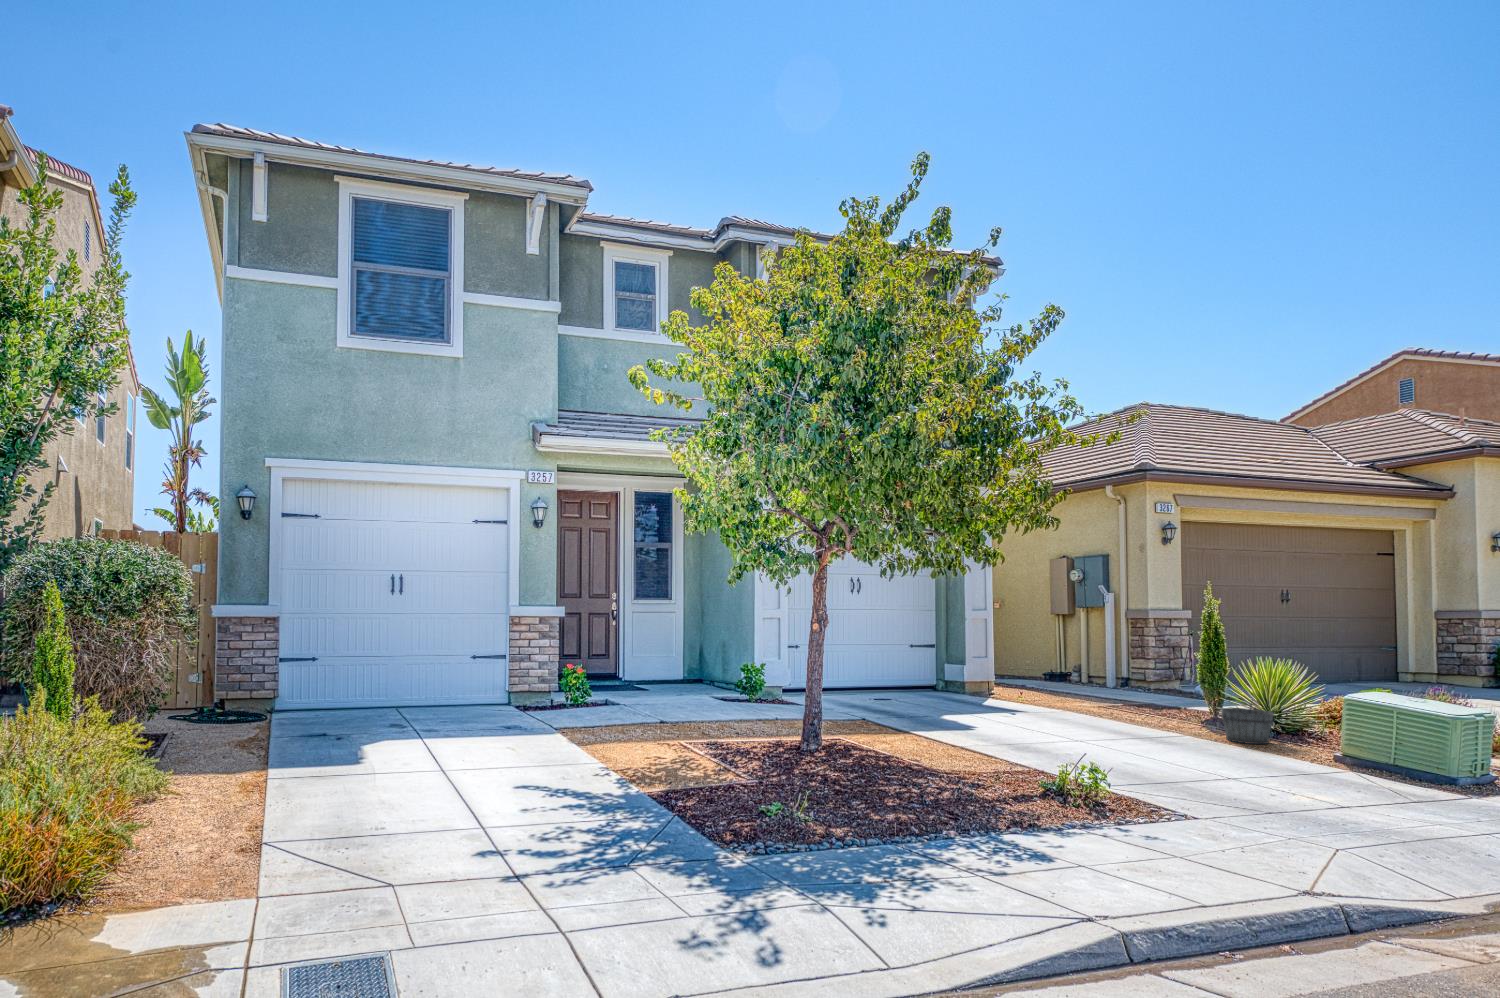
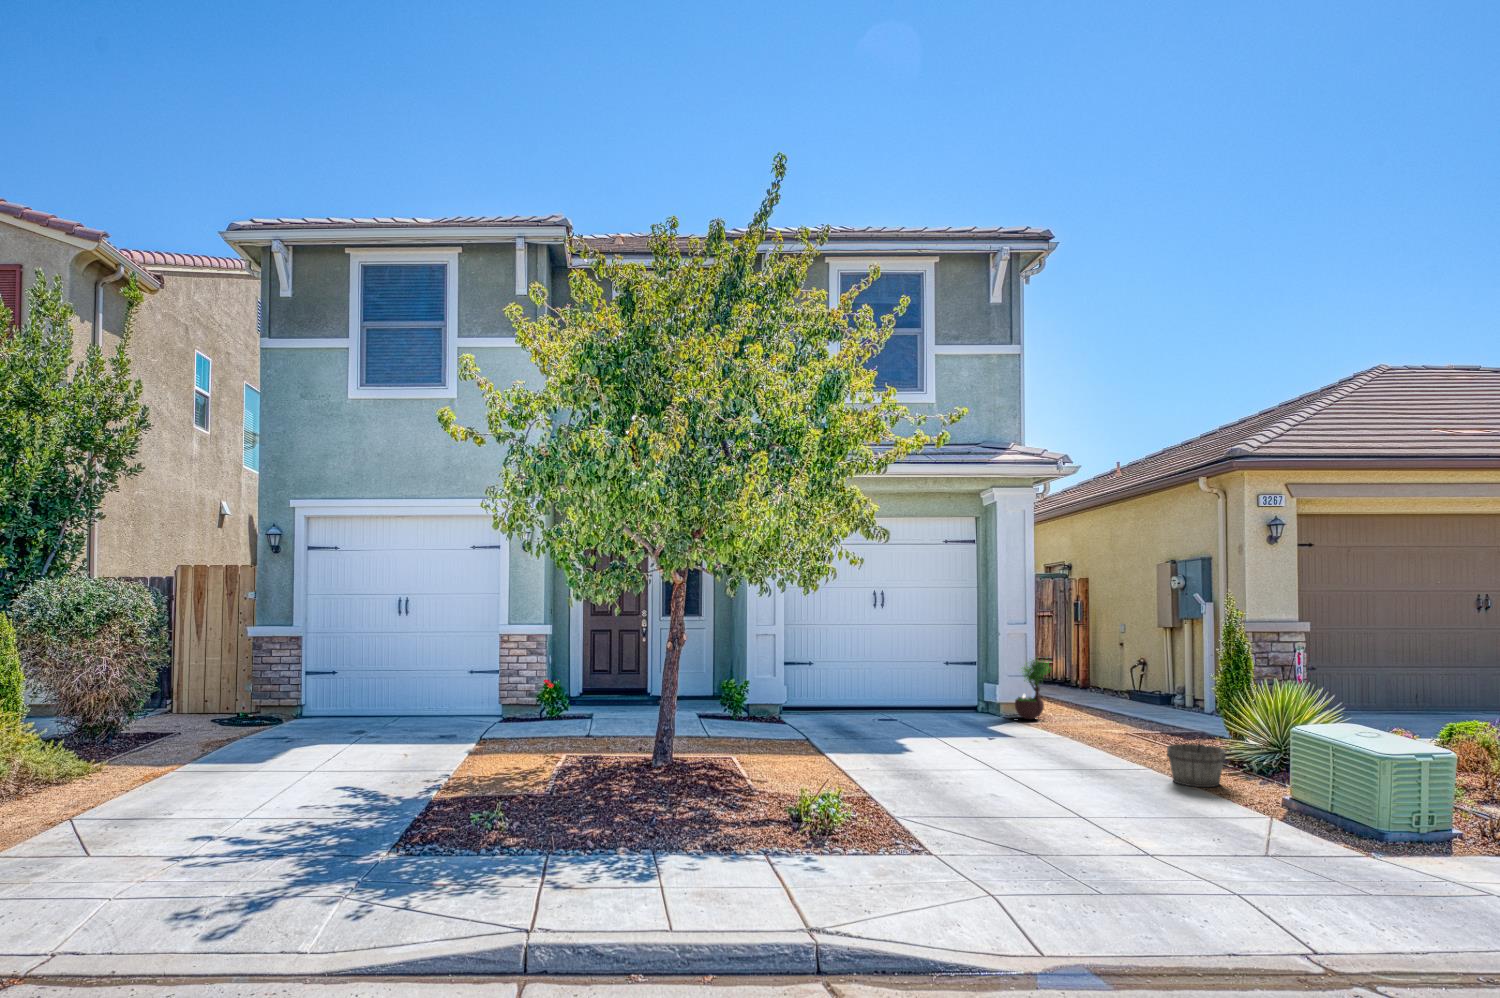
potted tree: none [985,634,1020,694] -> present [1015,657,1049,719]

